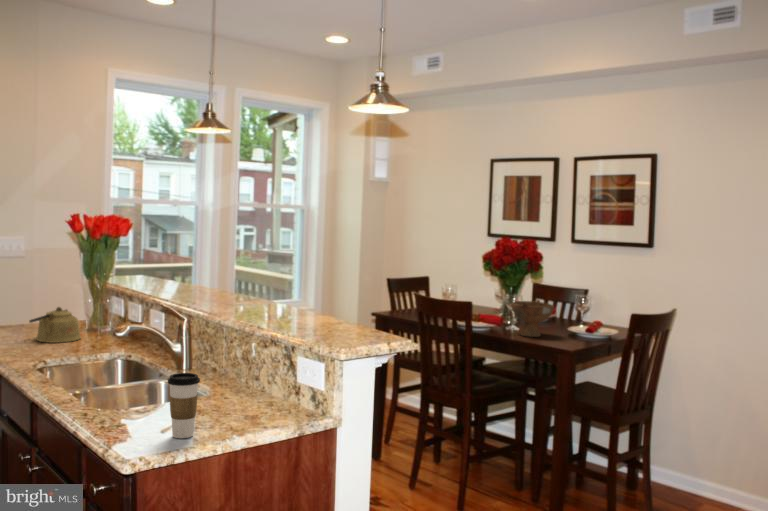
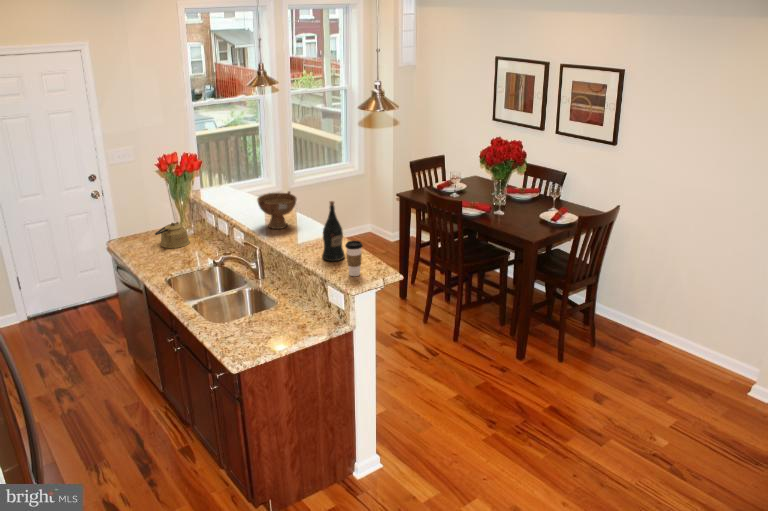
wine bottle: none [287,231,322,324] -> present [322,201,345,261]
bowl: present [512,300,554,337] -> present [257,191,297,229]
coffee cup: present [168,373,200,438] -> present [345,241,363,276]

